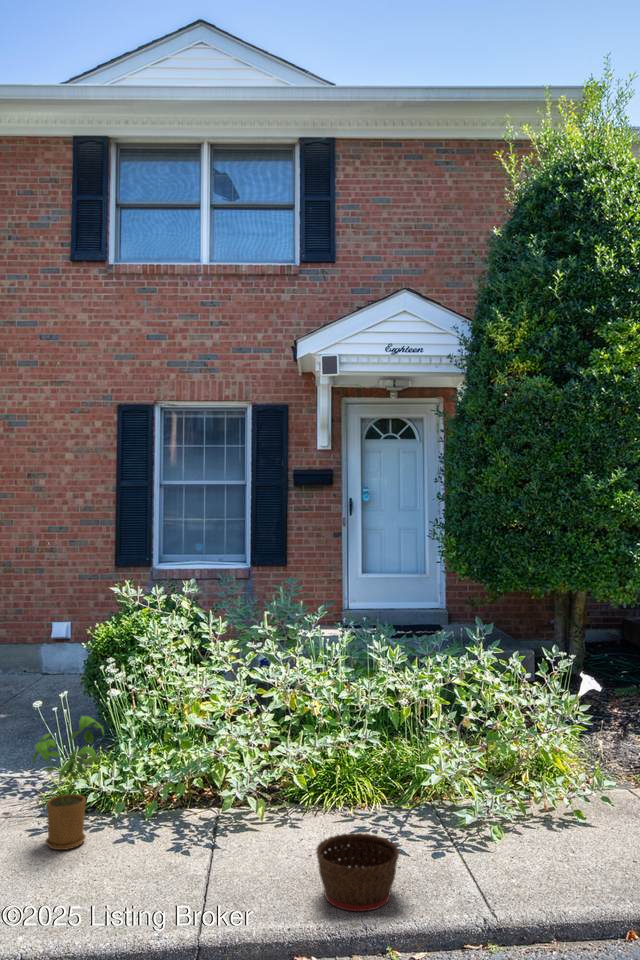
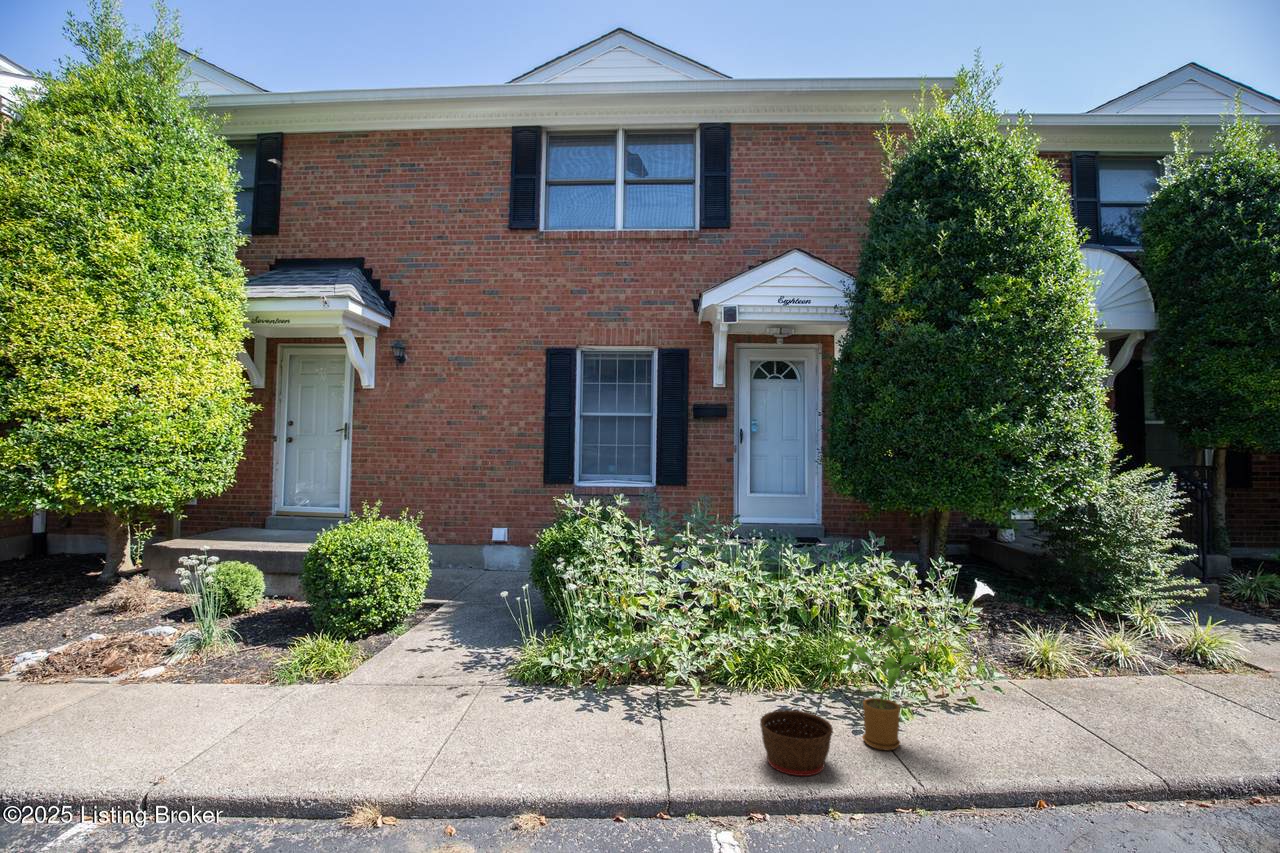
house plant: present [33,716,104,850] -> present [847,626,924,750]

